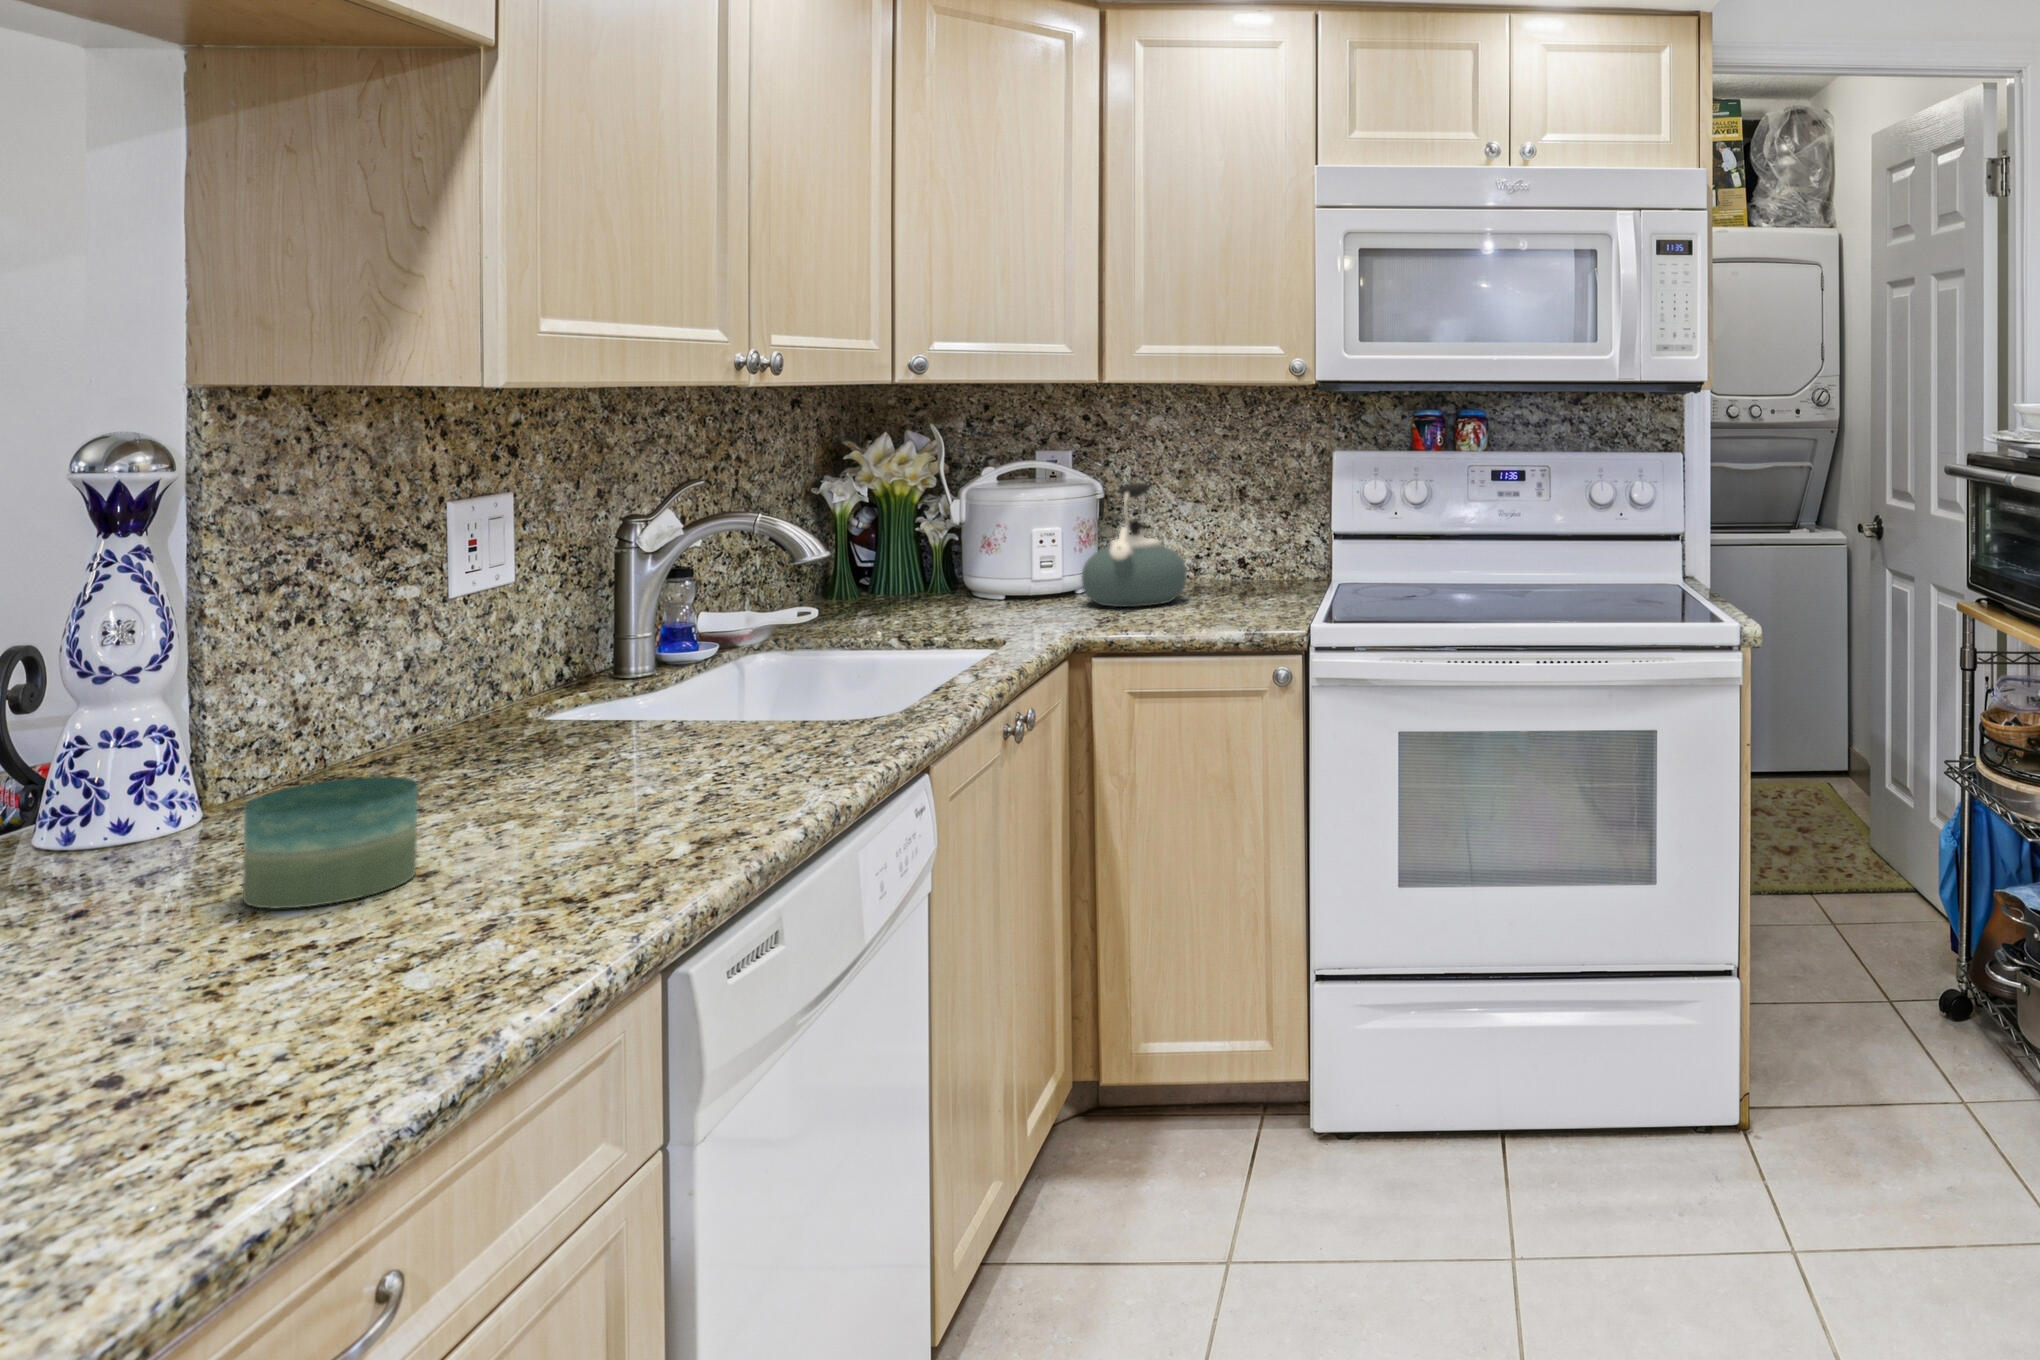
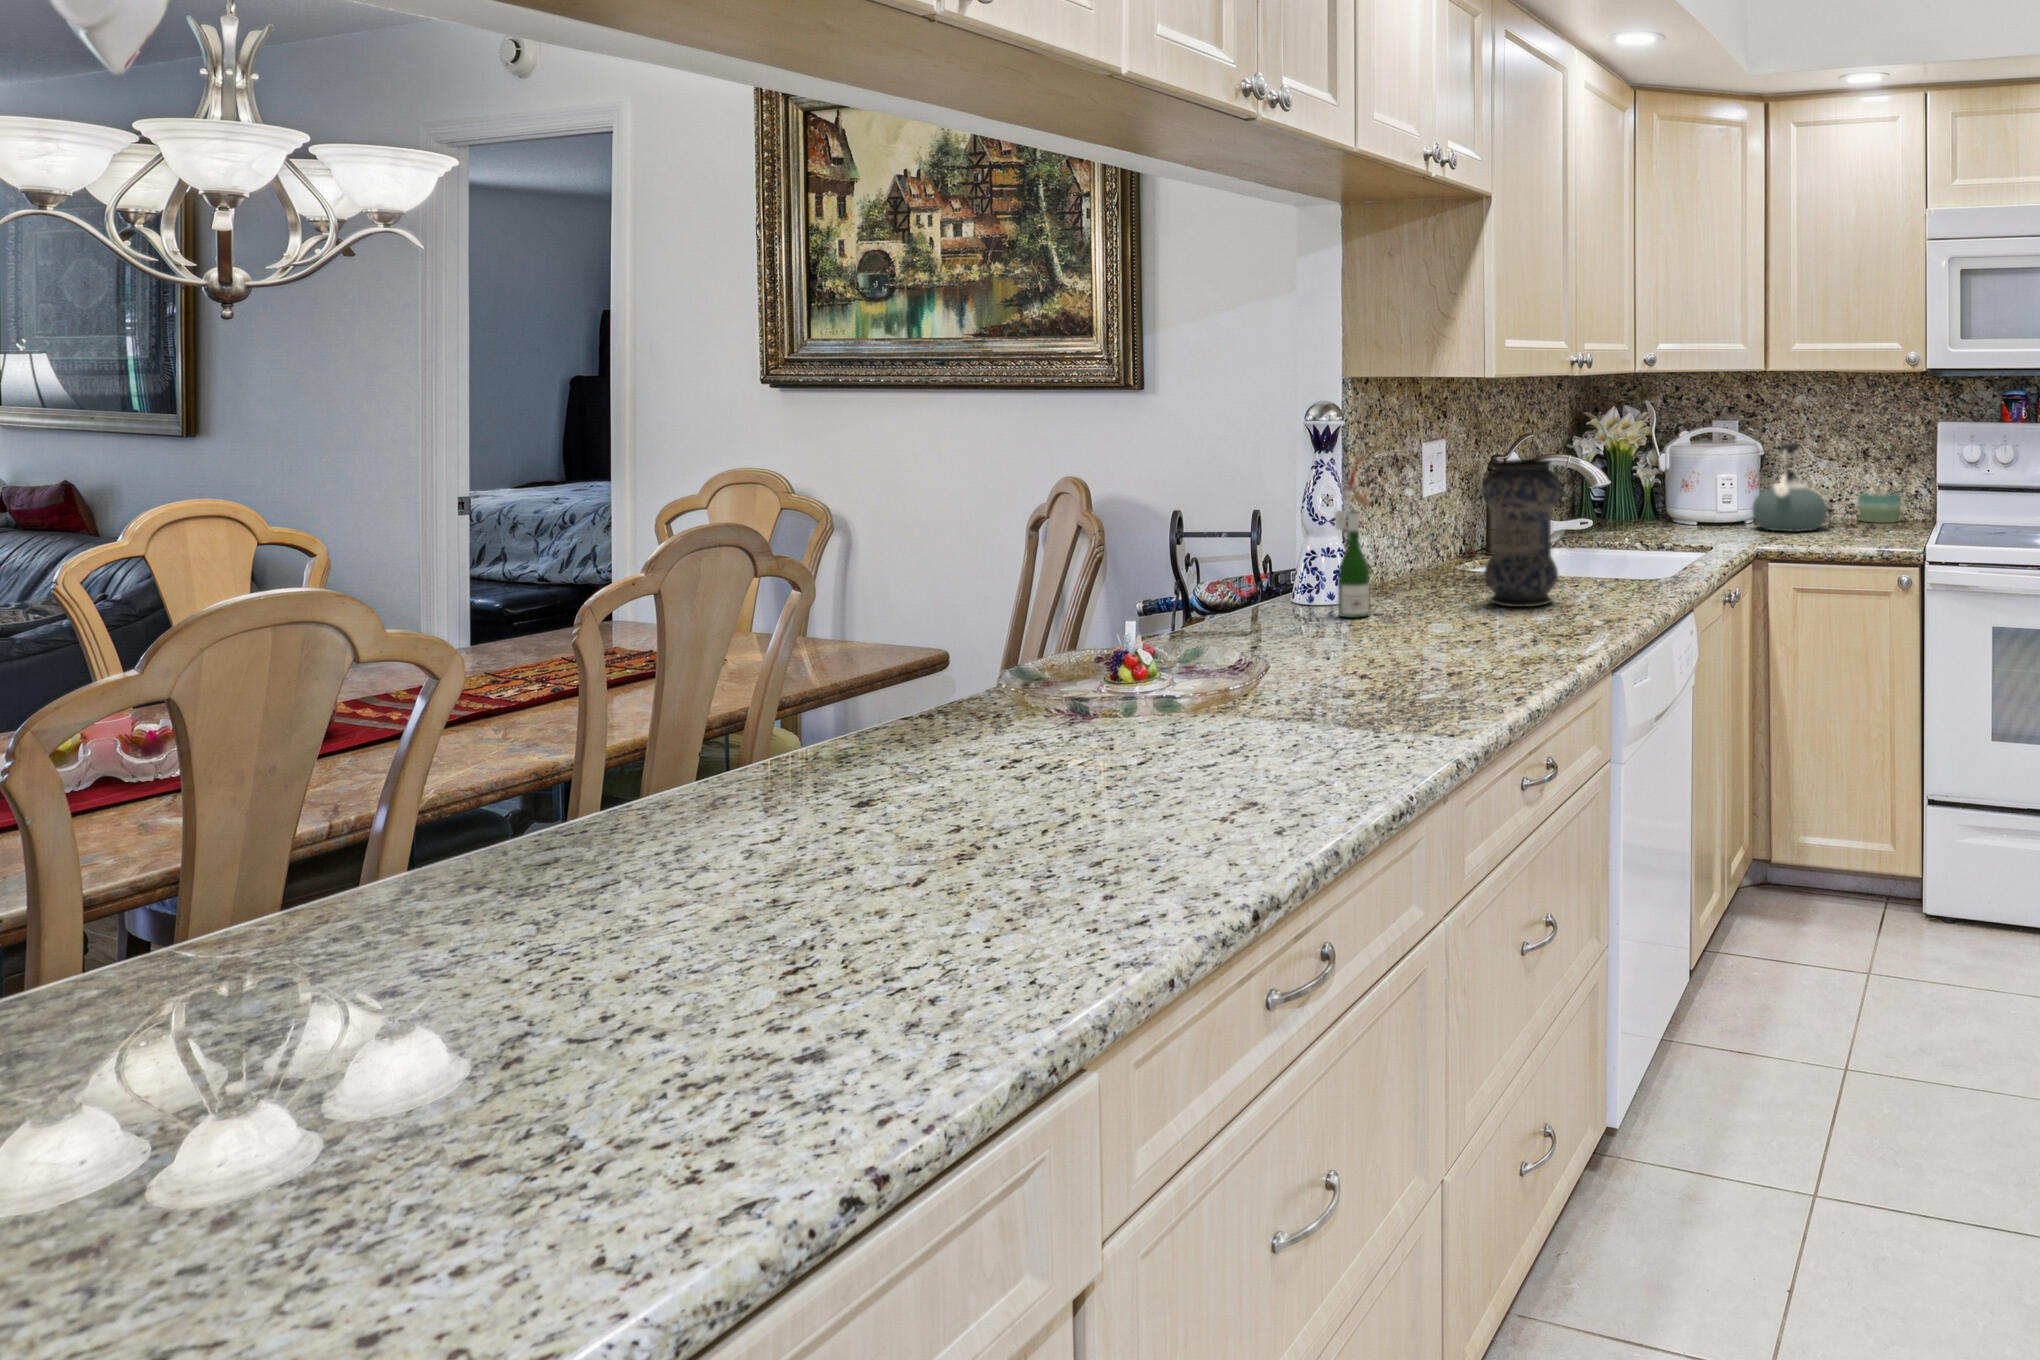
vase: none [486,531,659,810] -> present [1481,459,1562,607]
wine bottle: none [98,540,228,879] -> present [1334,456,1383,618]
candle: present [243,776,417,909] -> present [1858,494,1901,523]

